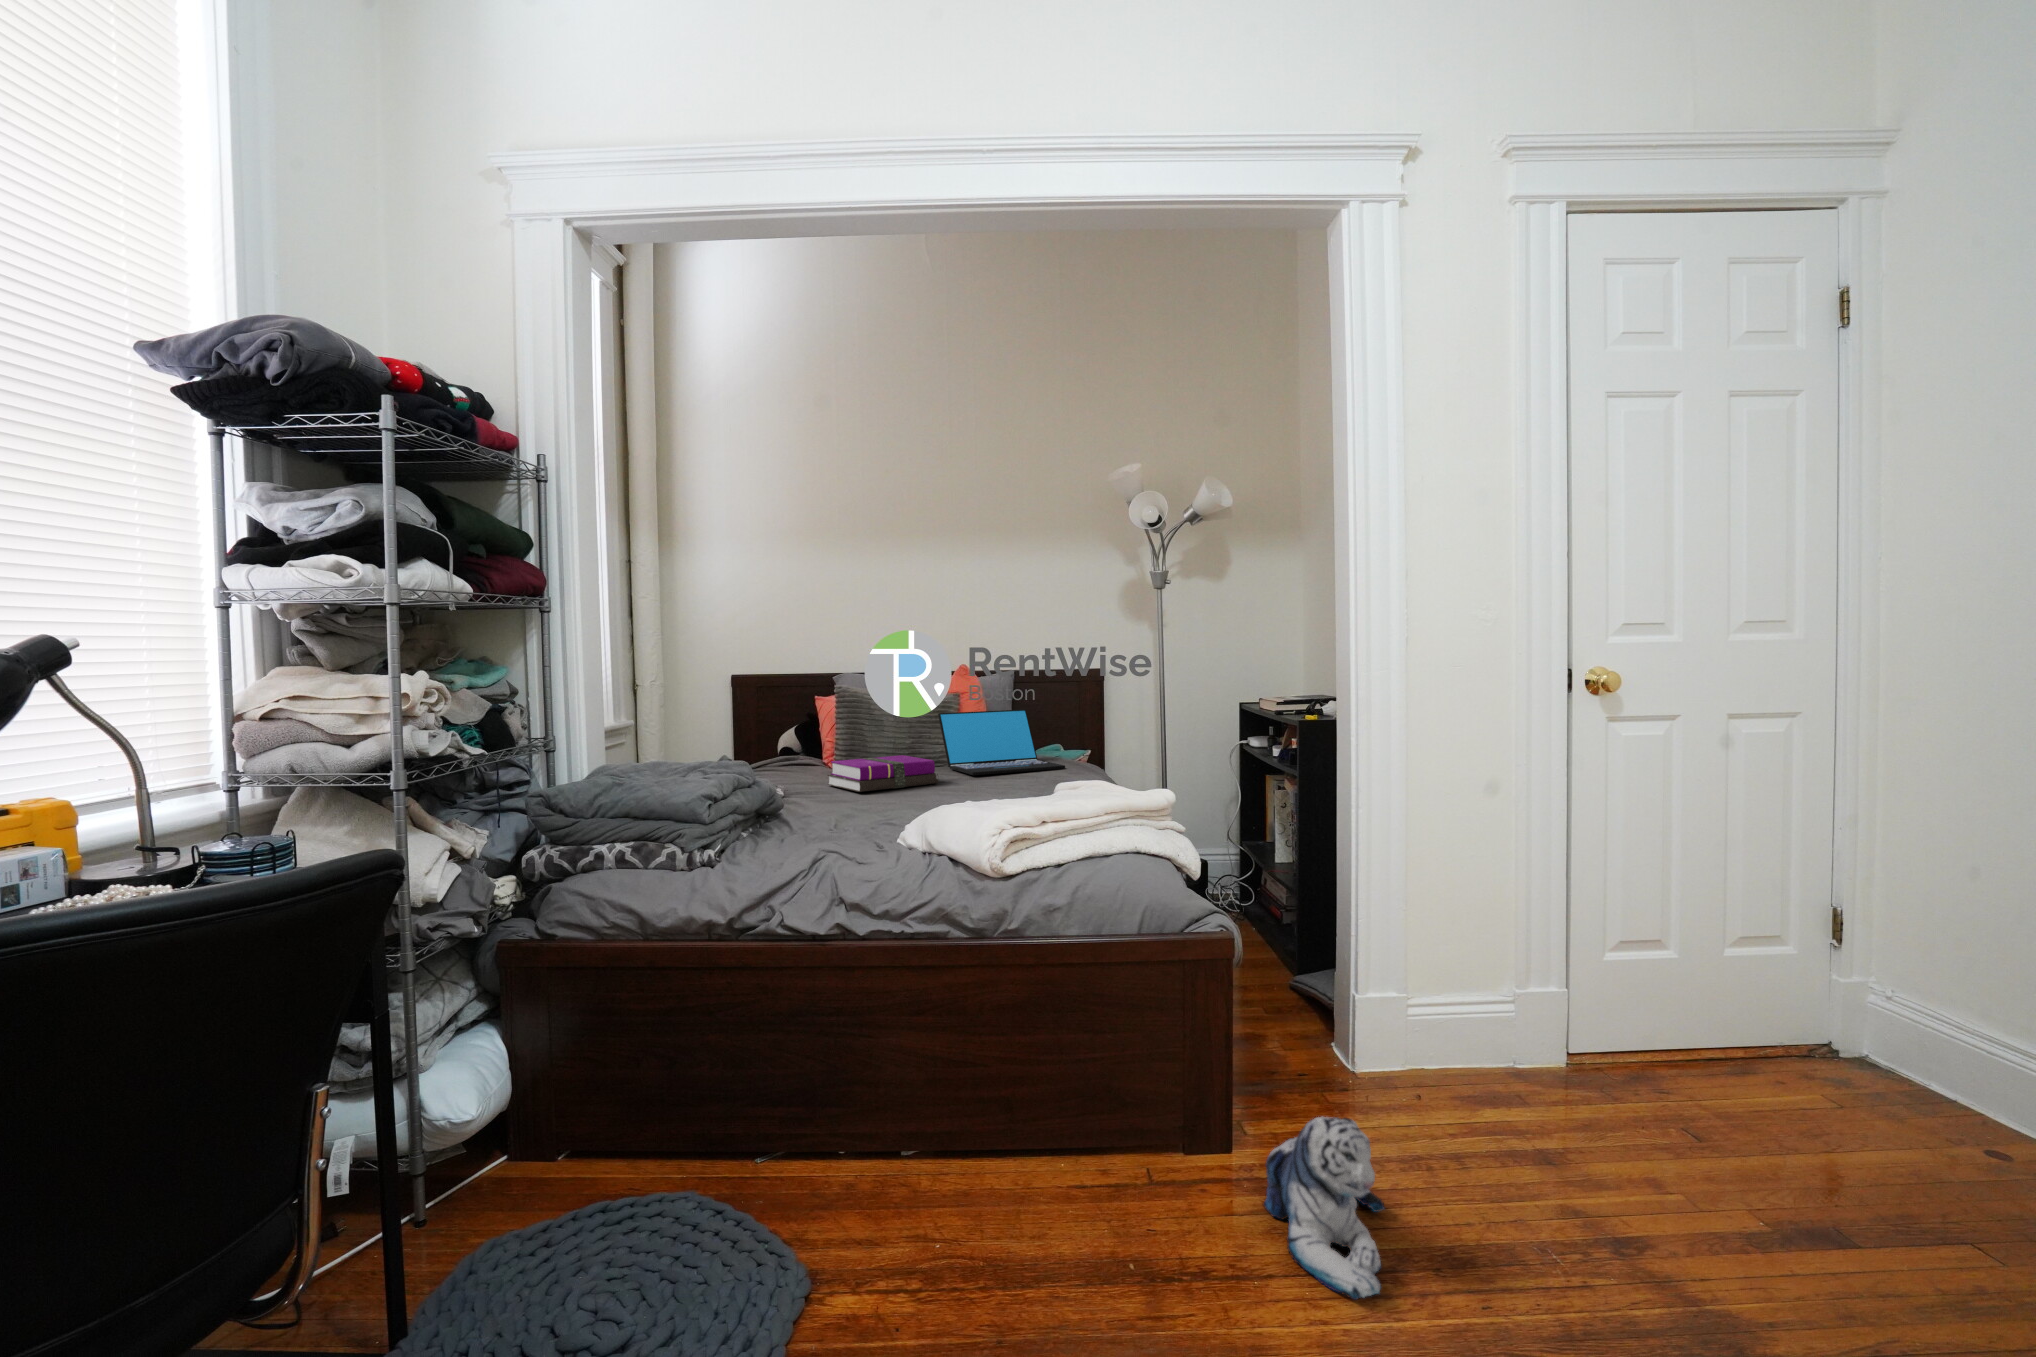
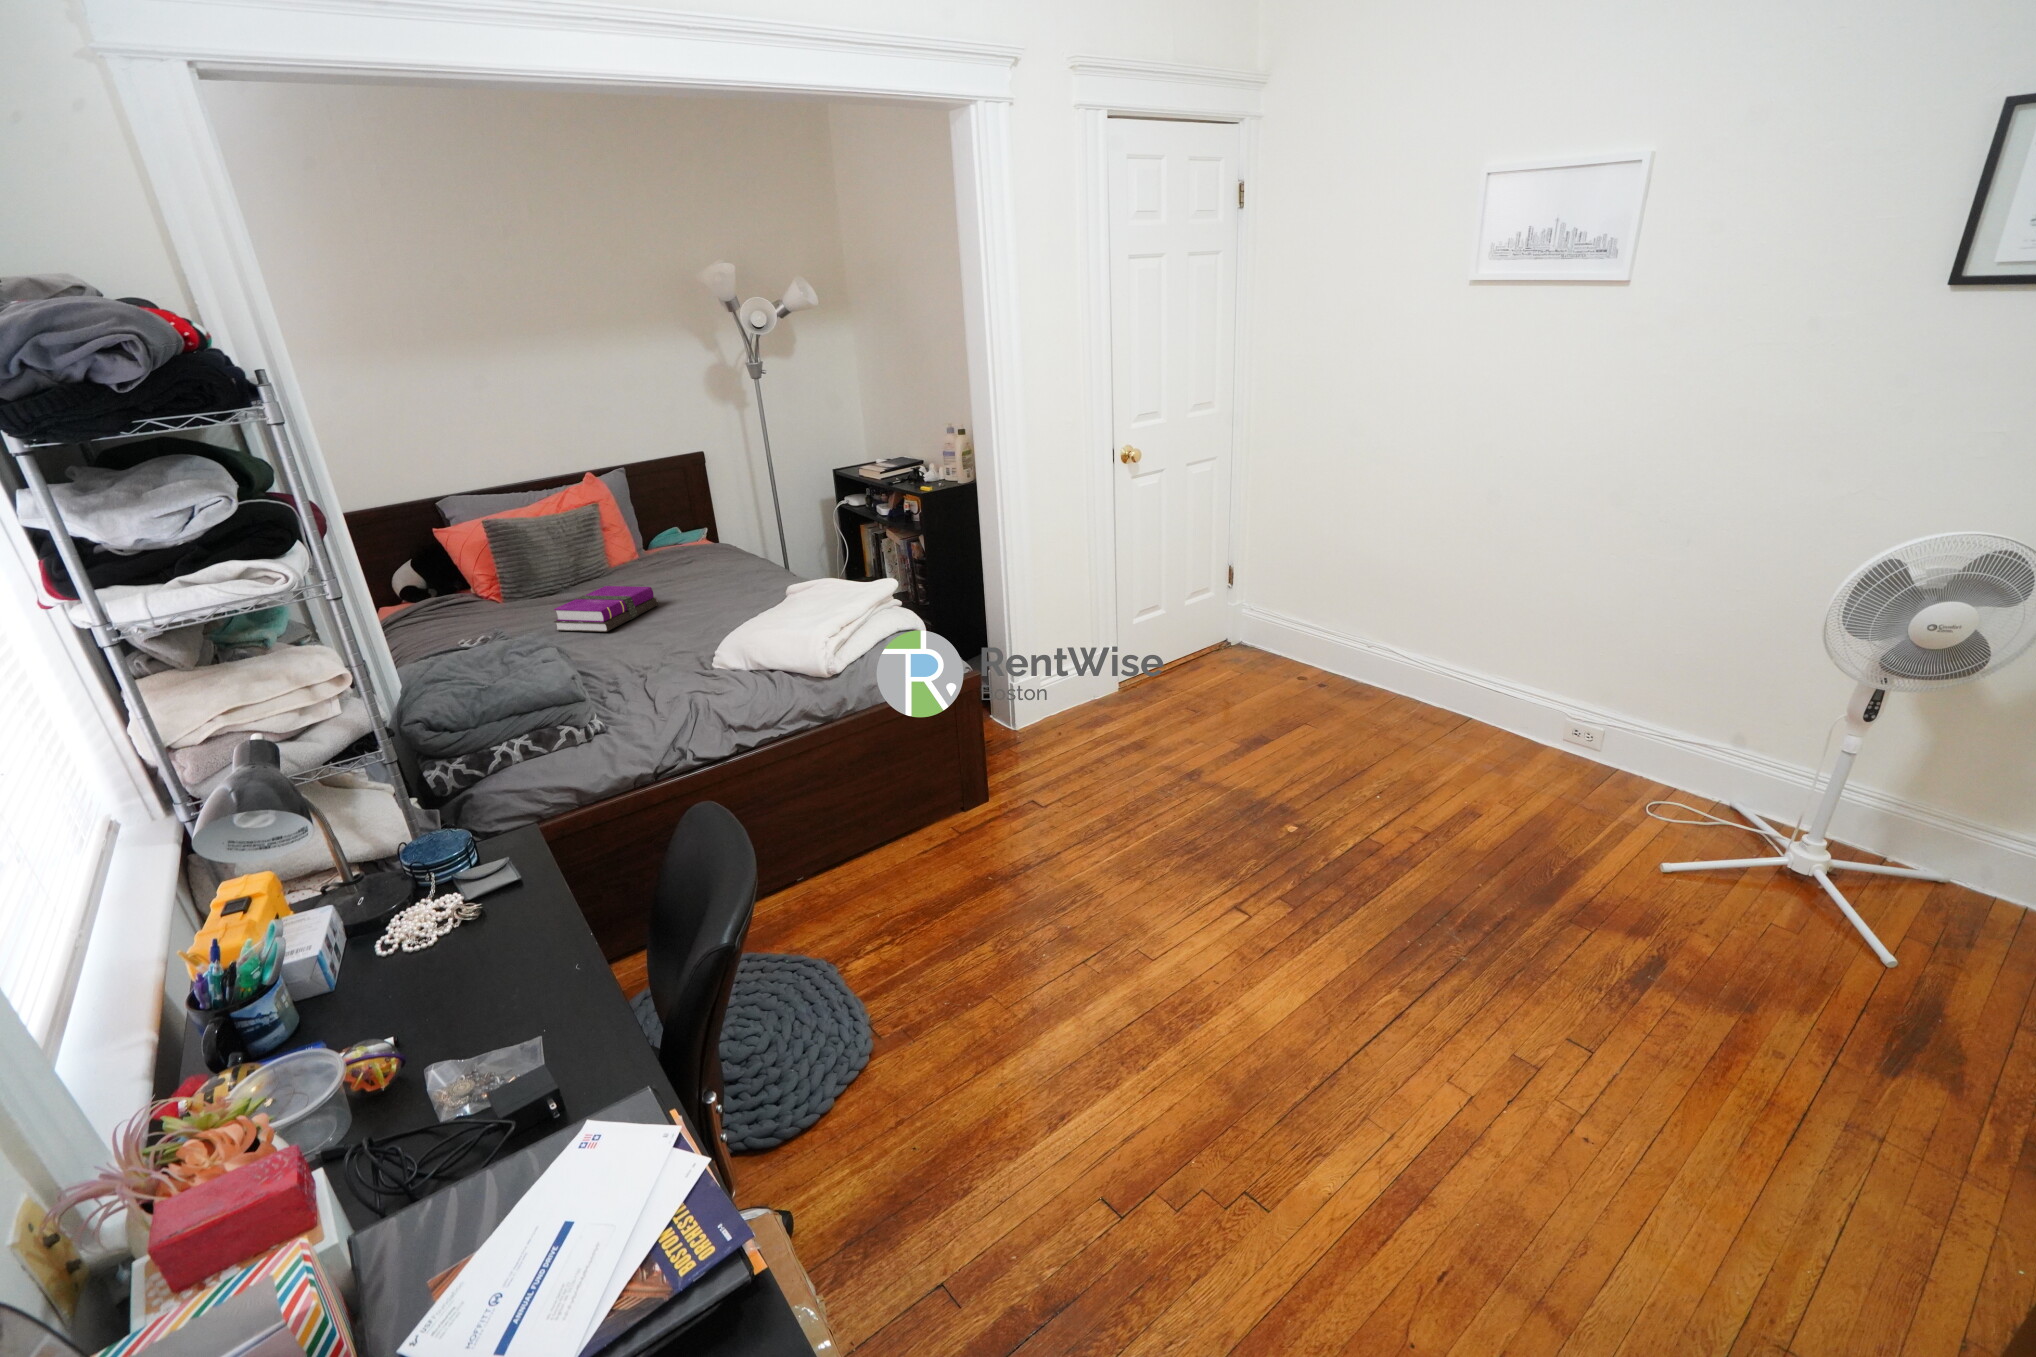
laptop: present [938,709,1065,775] -> none [611,516,742,590]
plush toy: present [1263,1117,1384,1300] -> none [1024,755,1114,840]

